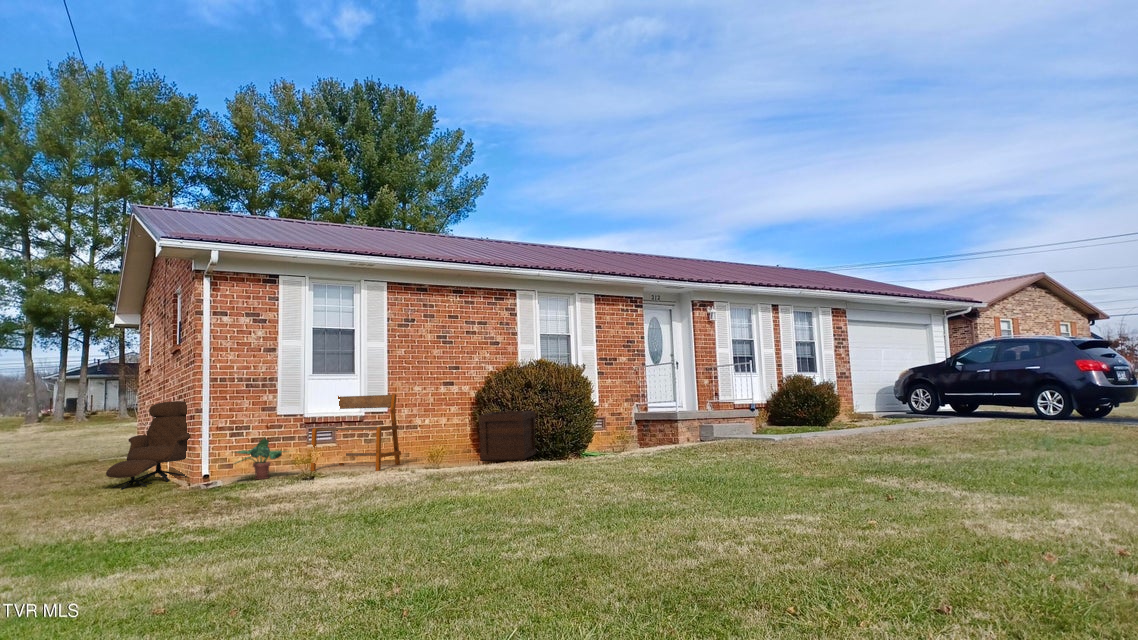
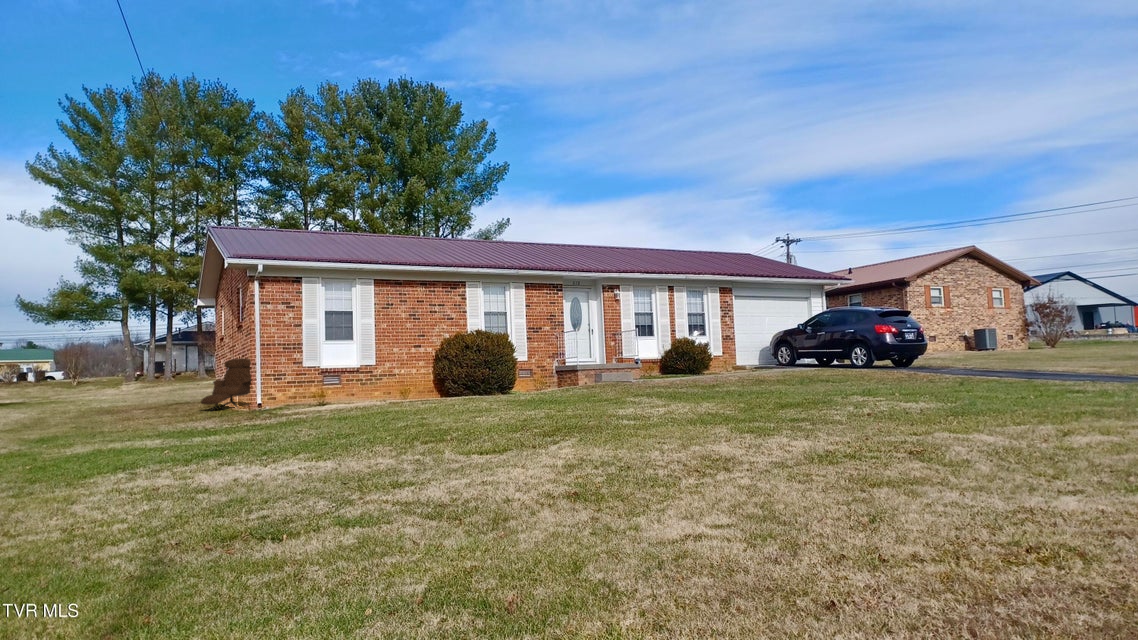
bench: present [311,394,401,471] -> none [325,354,382,402]
wooden crate: present [479,411,537,461] -> none [431,364,471,396]
potted plant: present [234,438,287,479] -> none [275,381,313,406]

